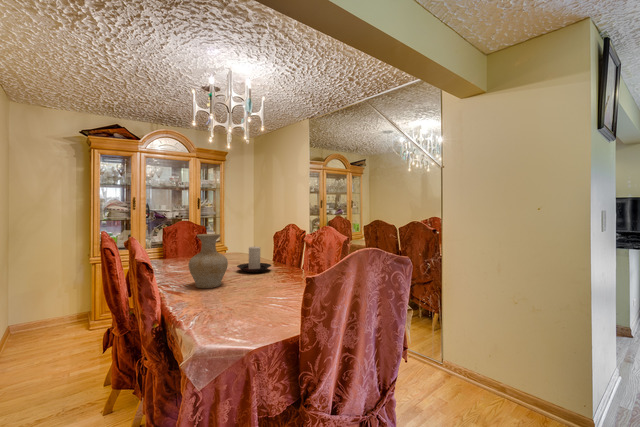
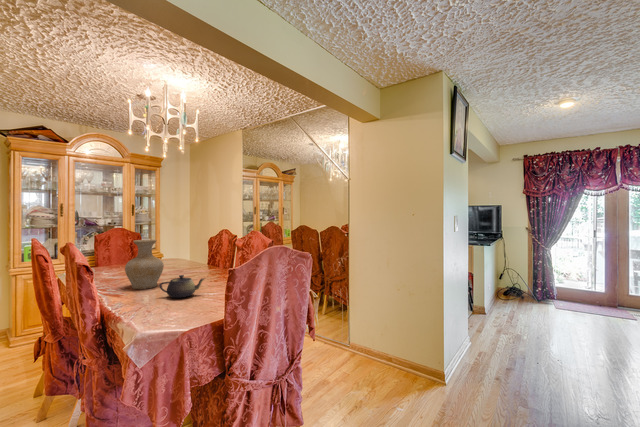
candle holder: present [237,246,271,273] -> none [172,250,206,274]
teapot: none [223,275,274,302] -> present [159,275,204,298]

